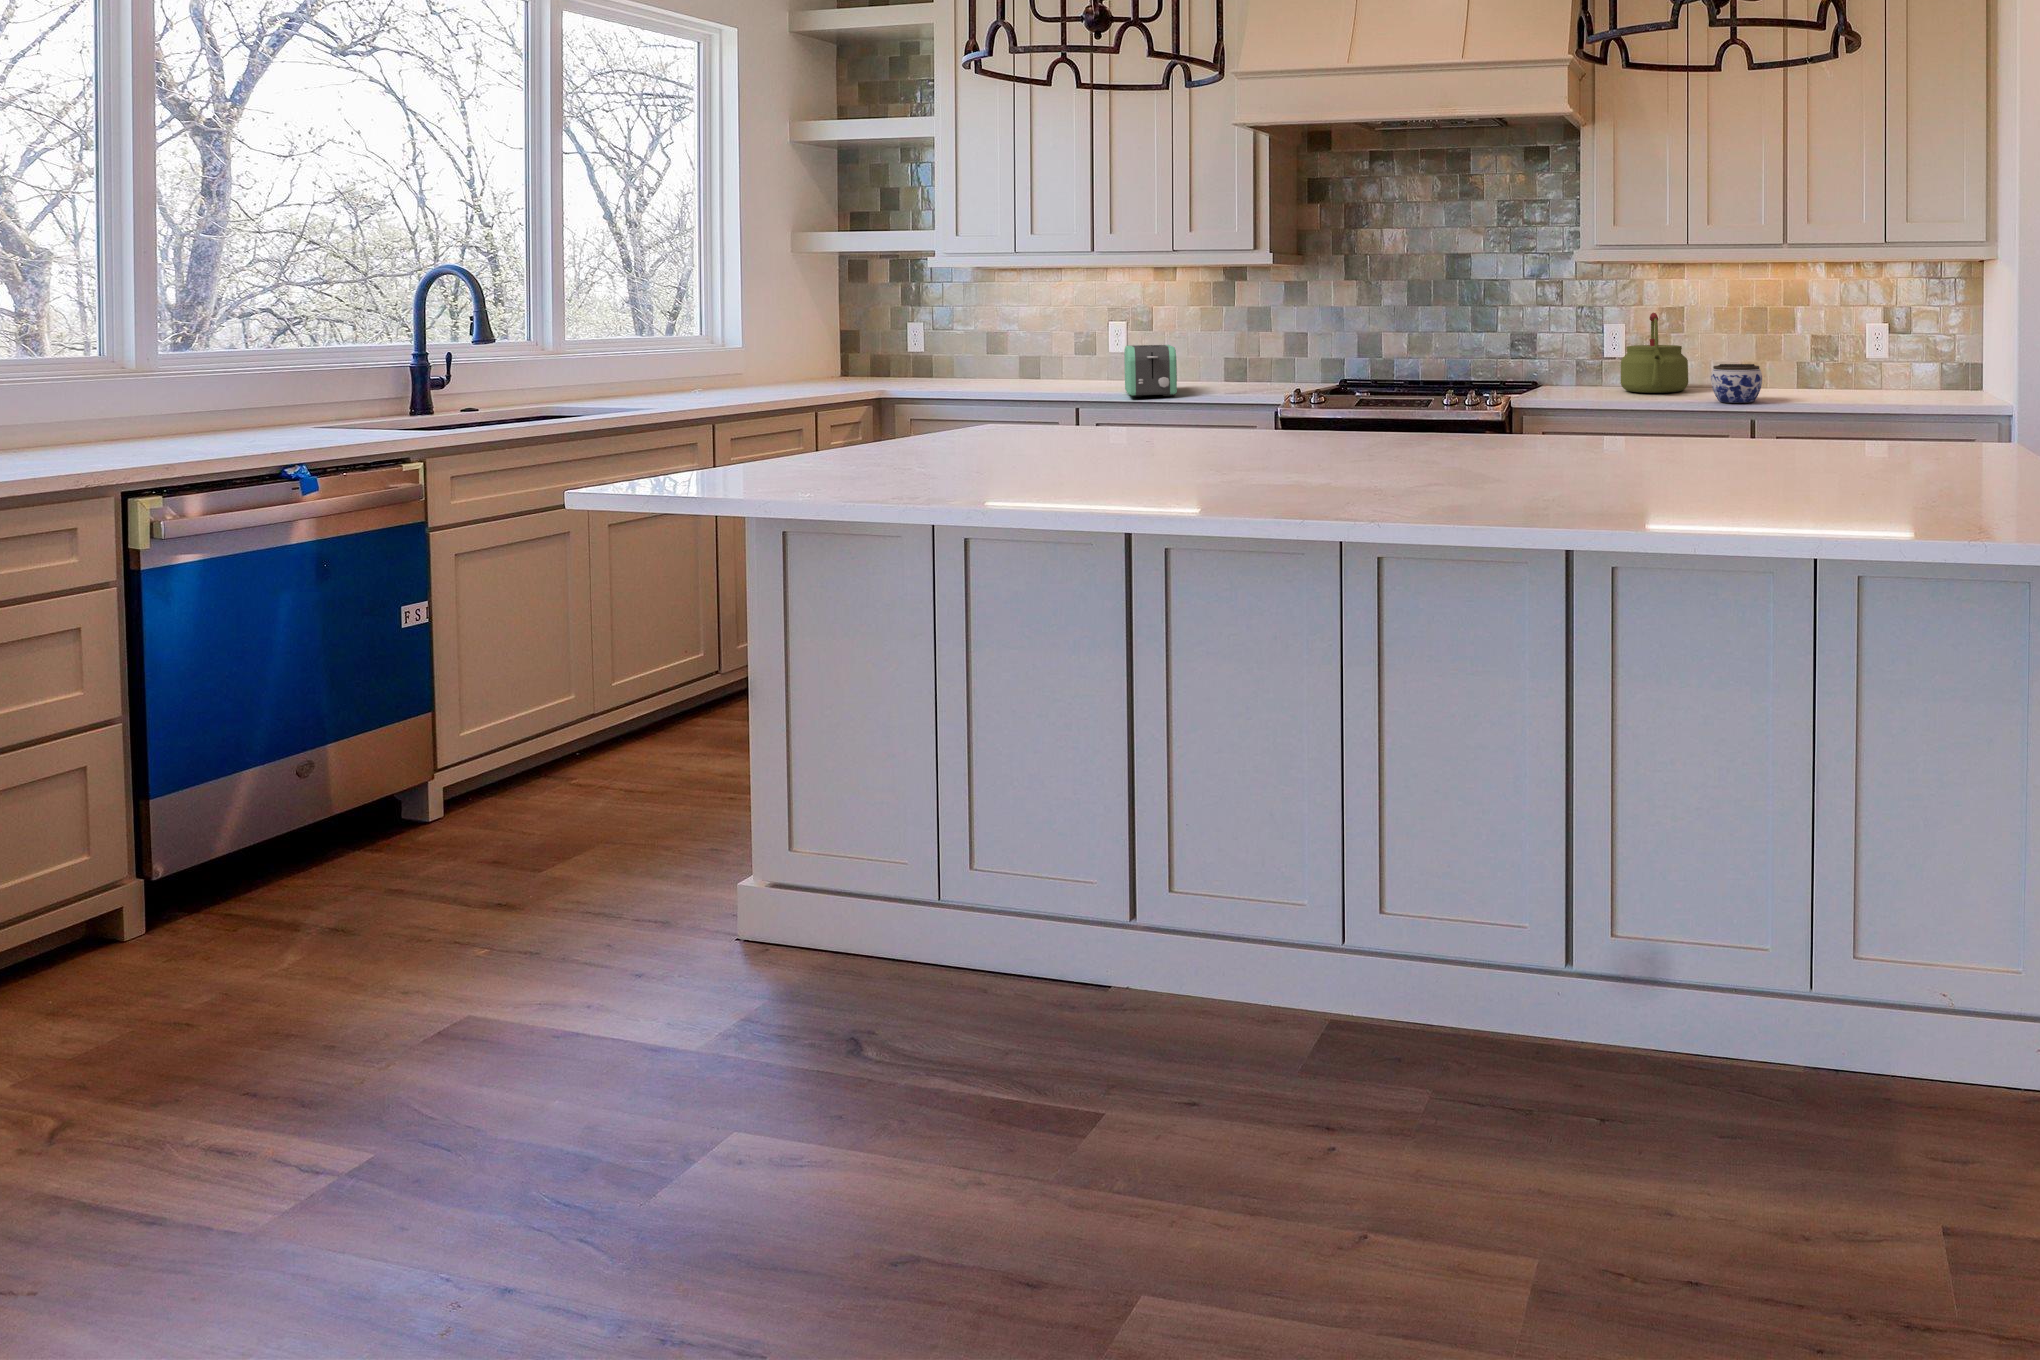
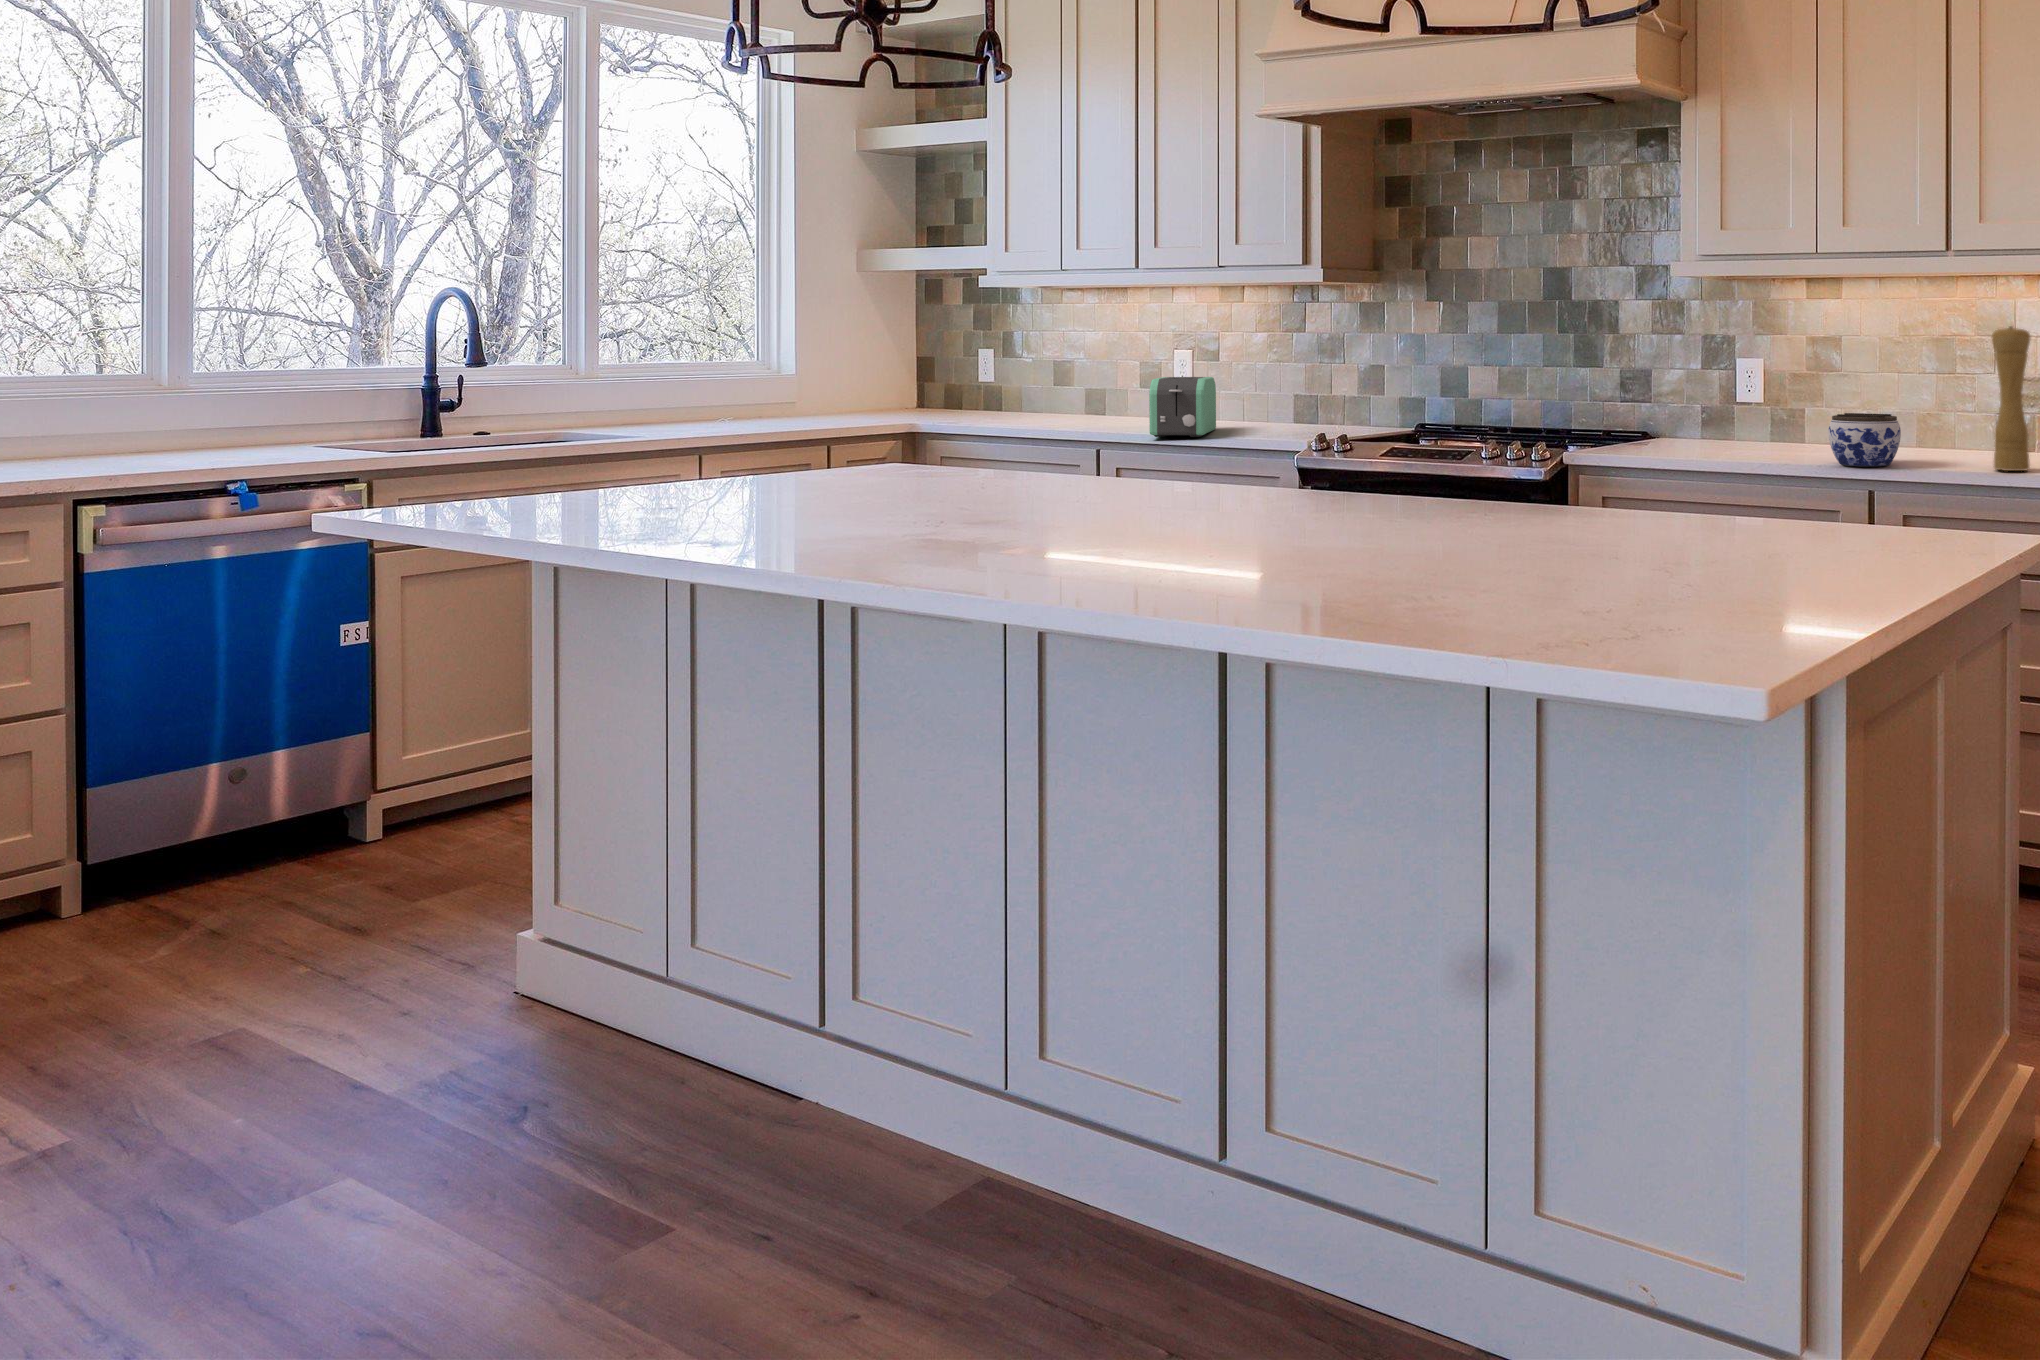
pepper mill: none [1828,300,1854,403] -> present [1992,326,2030,471]
kettle: present [1621,313,1688,393] -> none [1733,343,1826,450]

